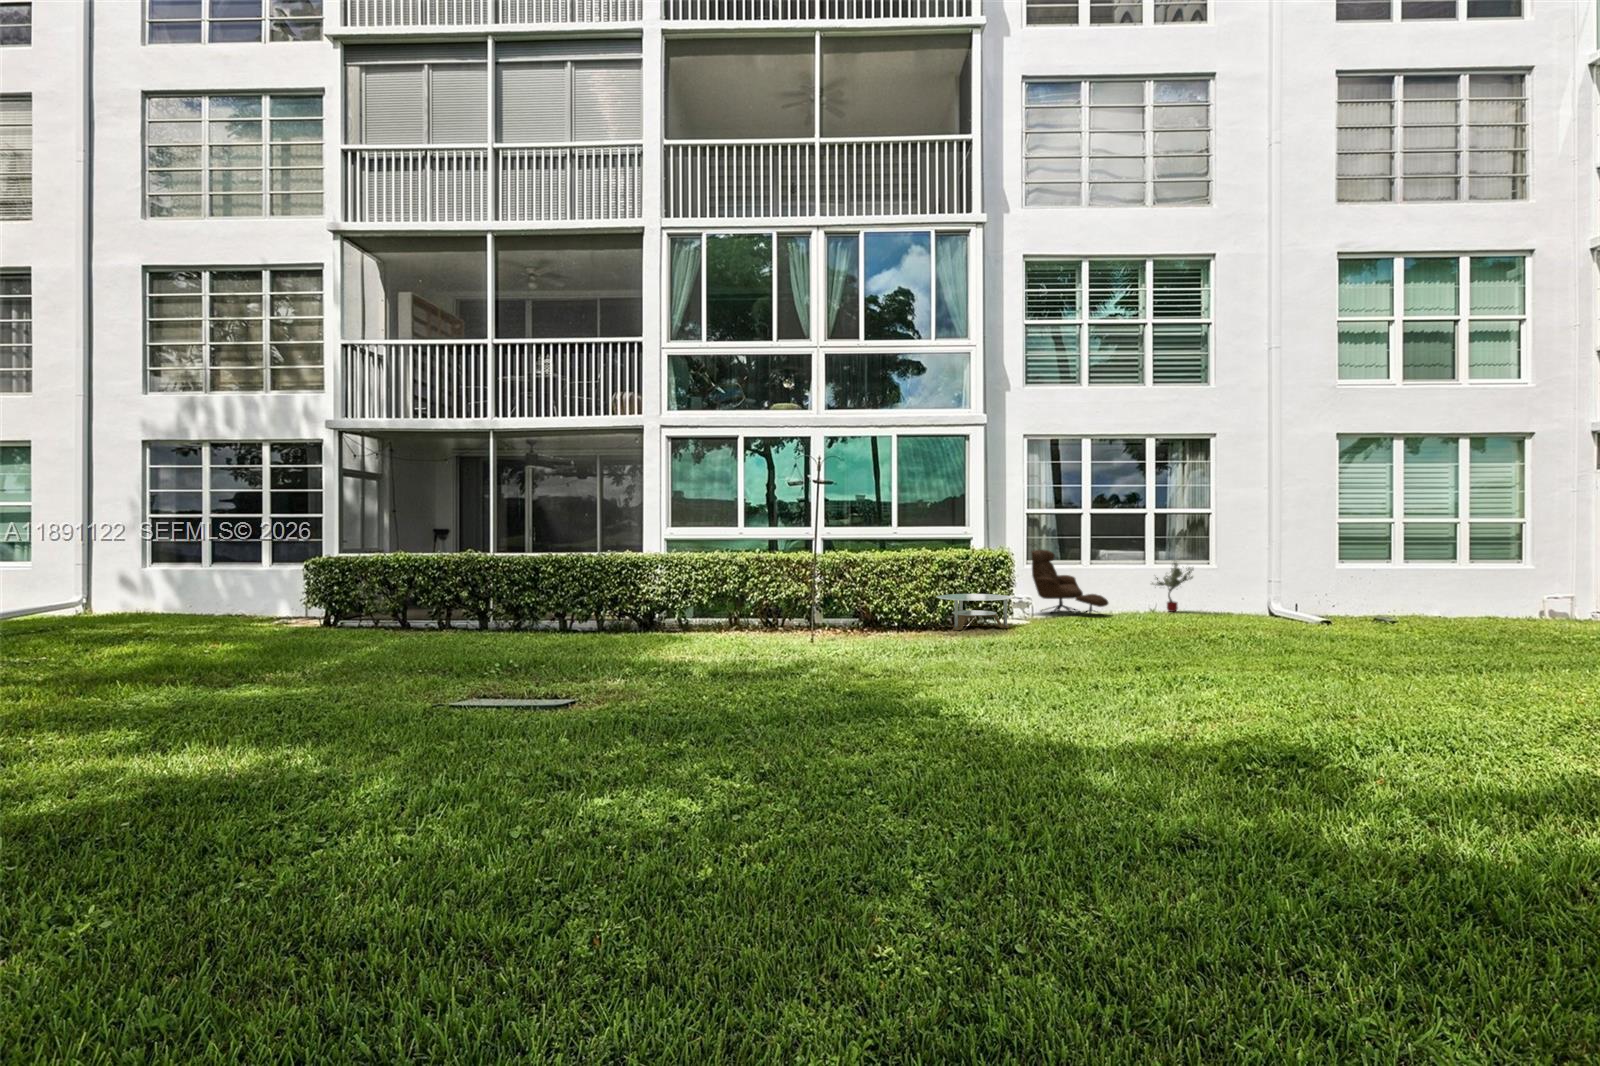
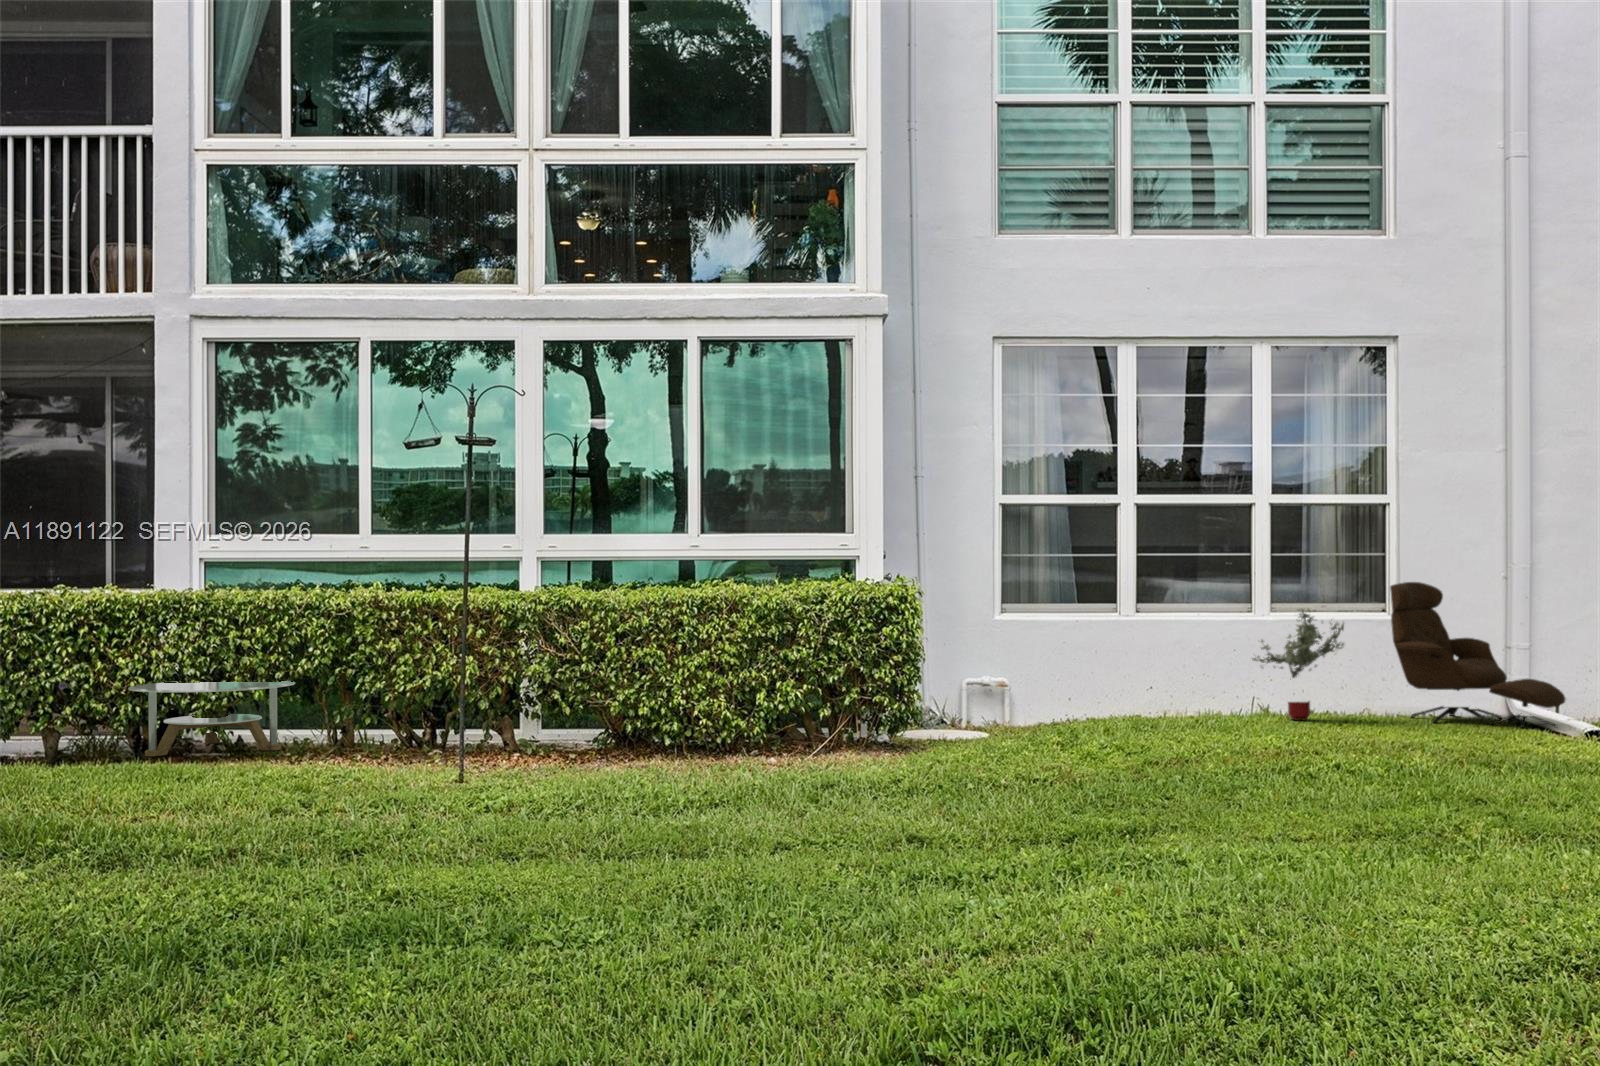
lounge chair: present [1031,550,1108,615] -> present [1390,582,1565,728]
round table: present [937,594,1012,630] -> present [128,681,295,756]

